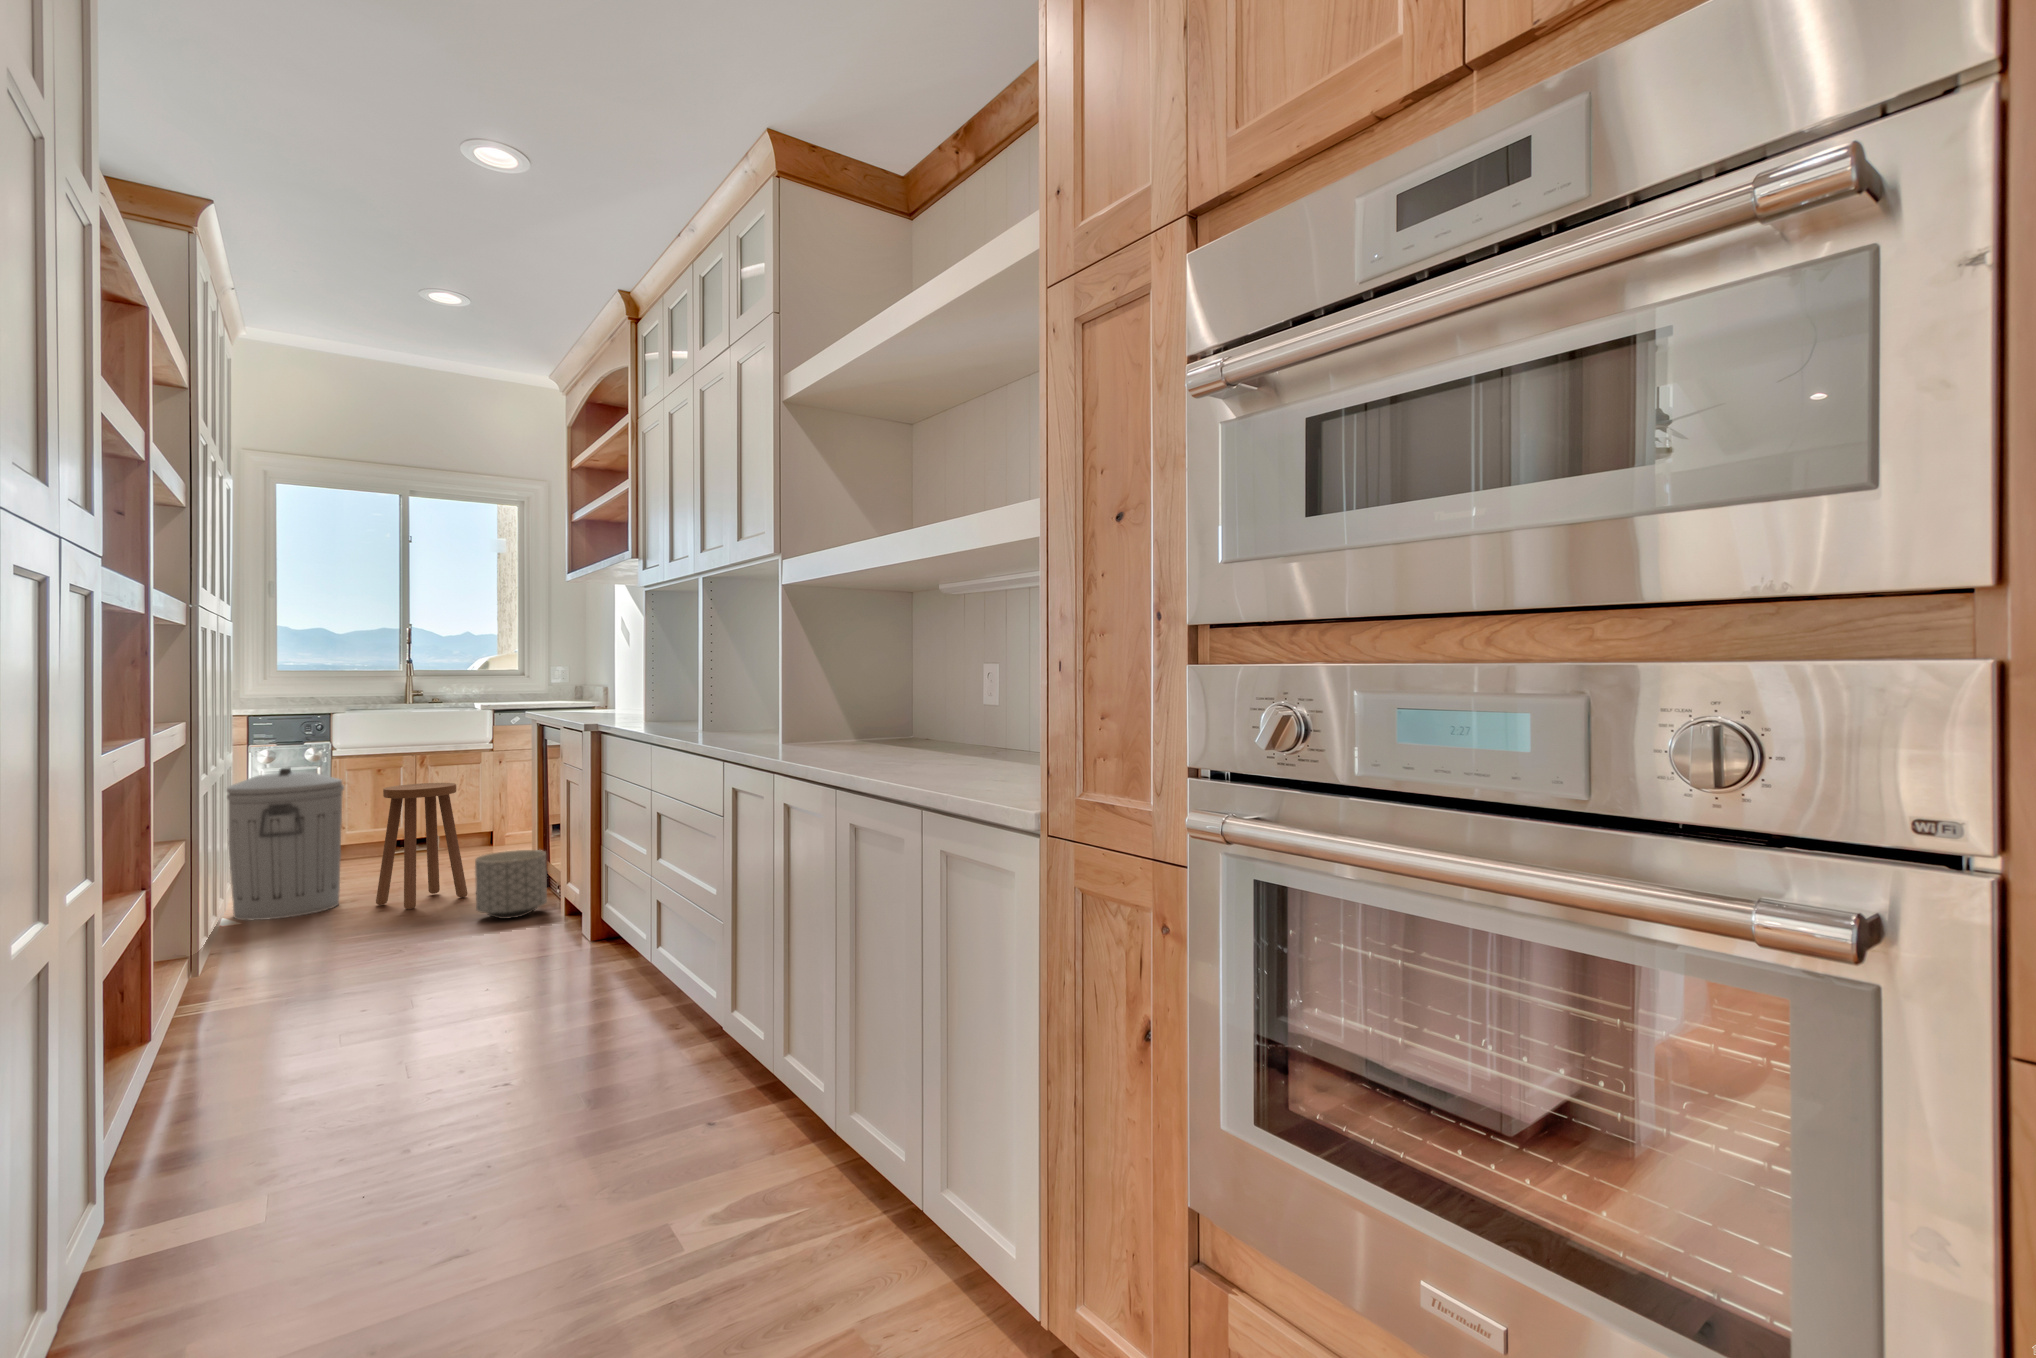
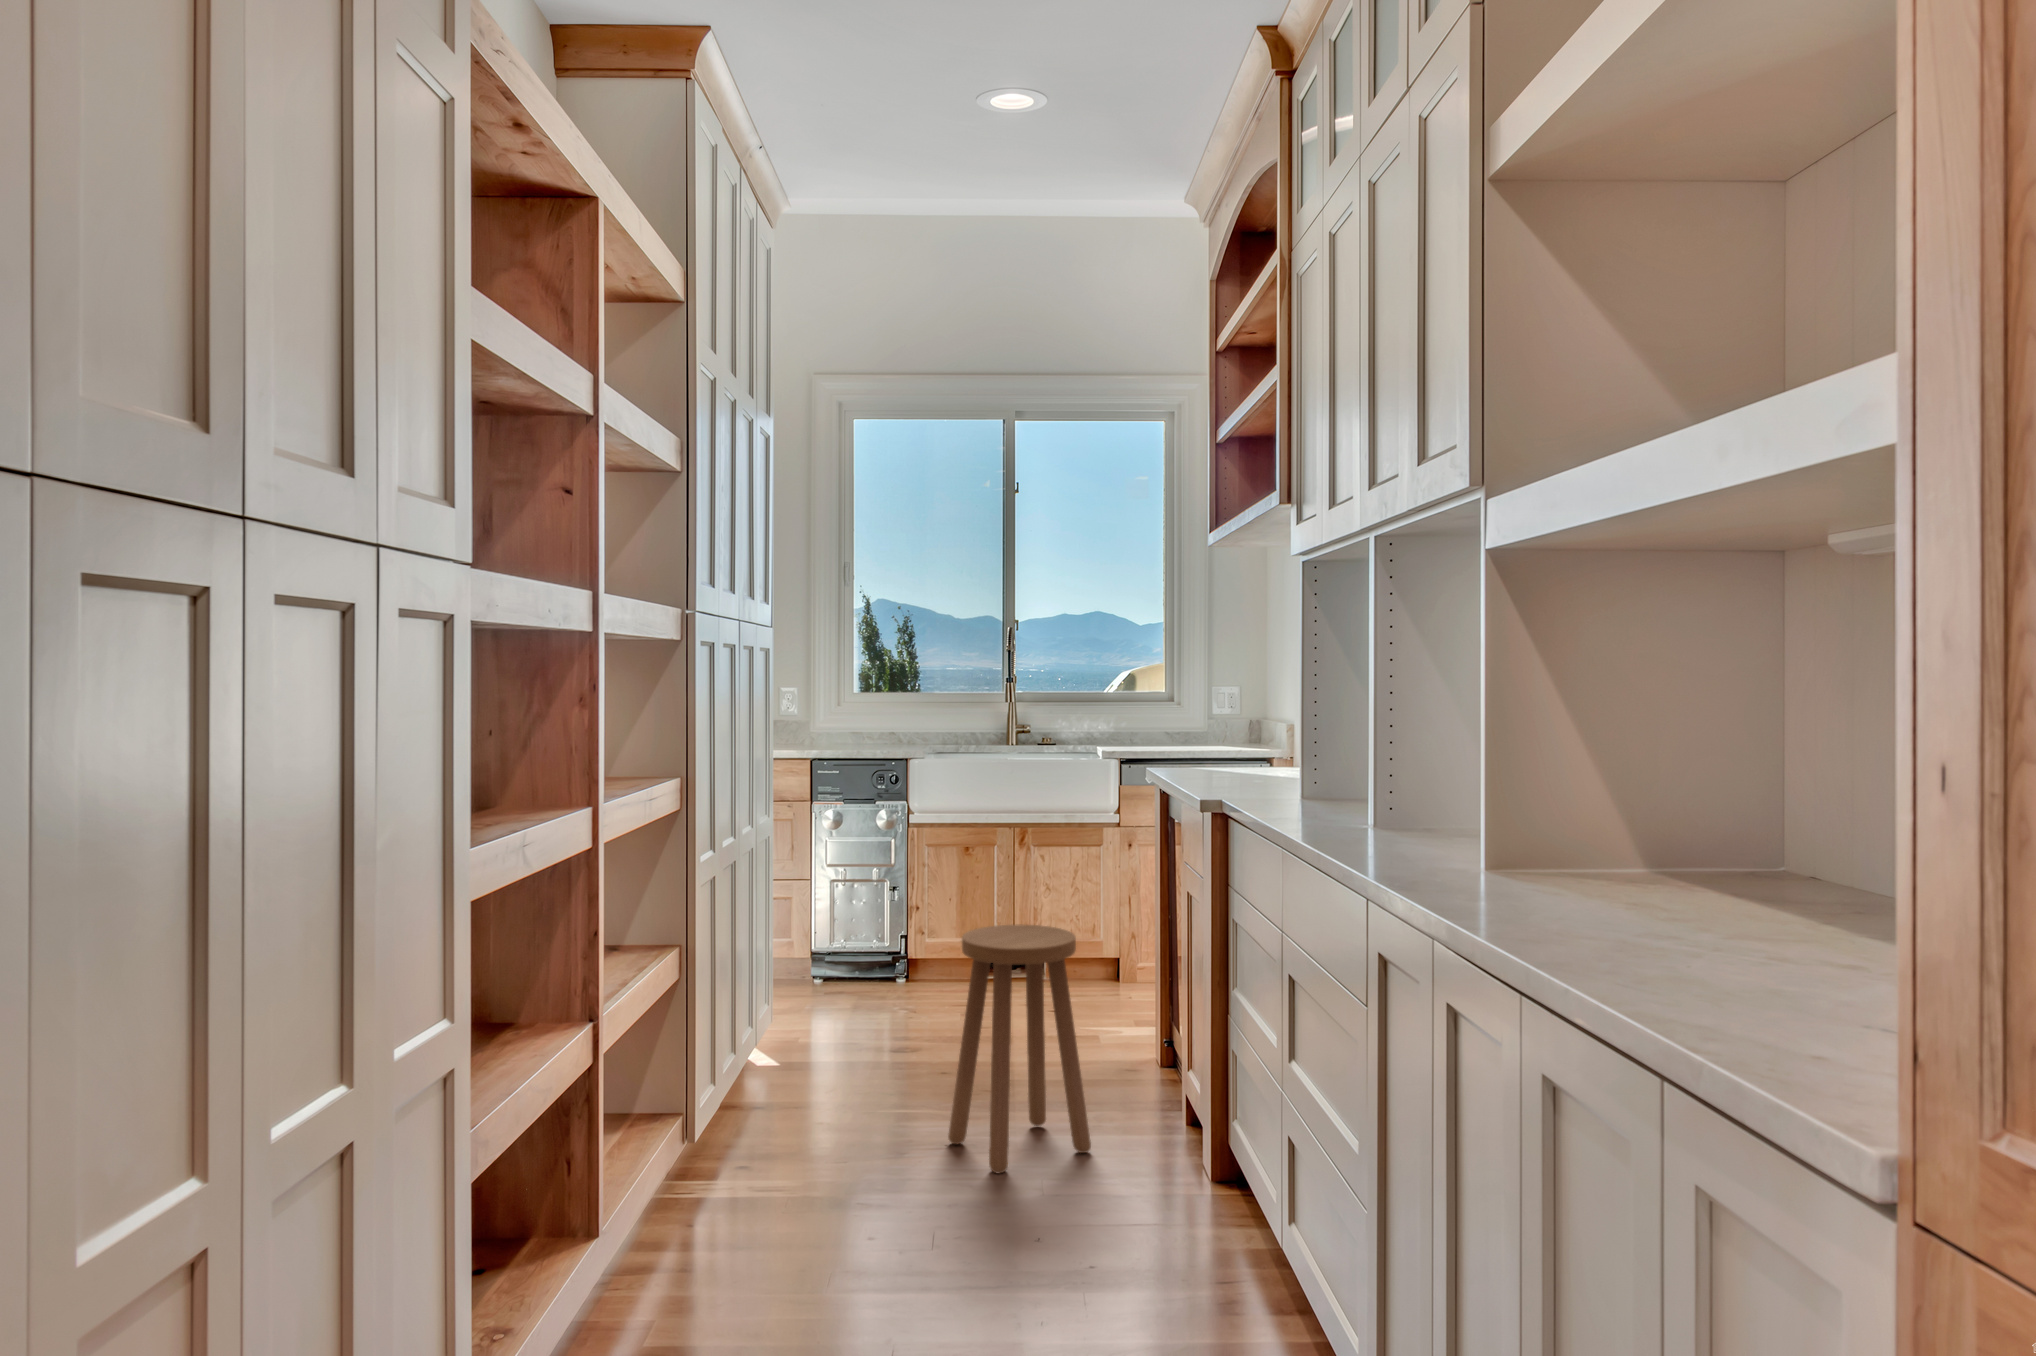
trash can: present [227,768,344,920] -> none [744,879,908,1148]
planter: present [475,850,547,919] -> none [1111,1112,1244,1274]

